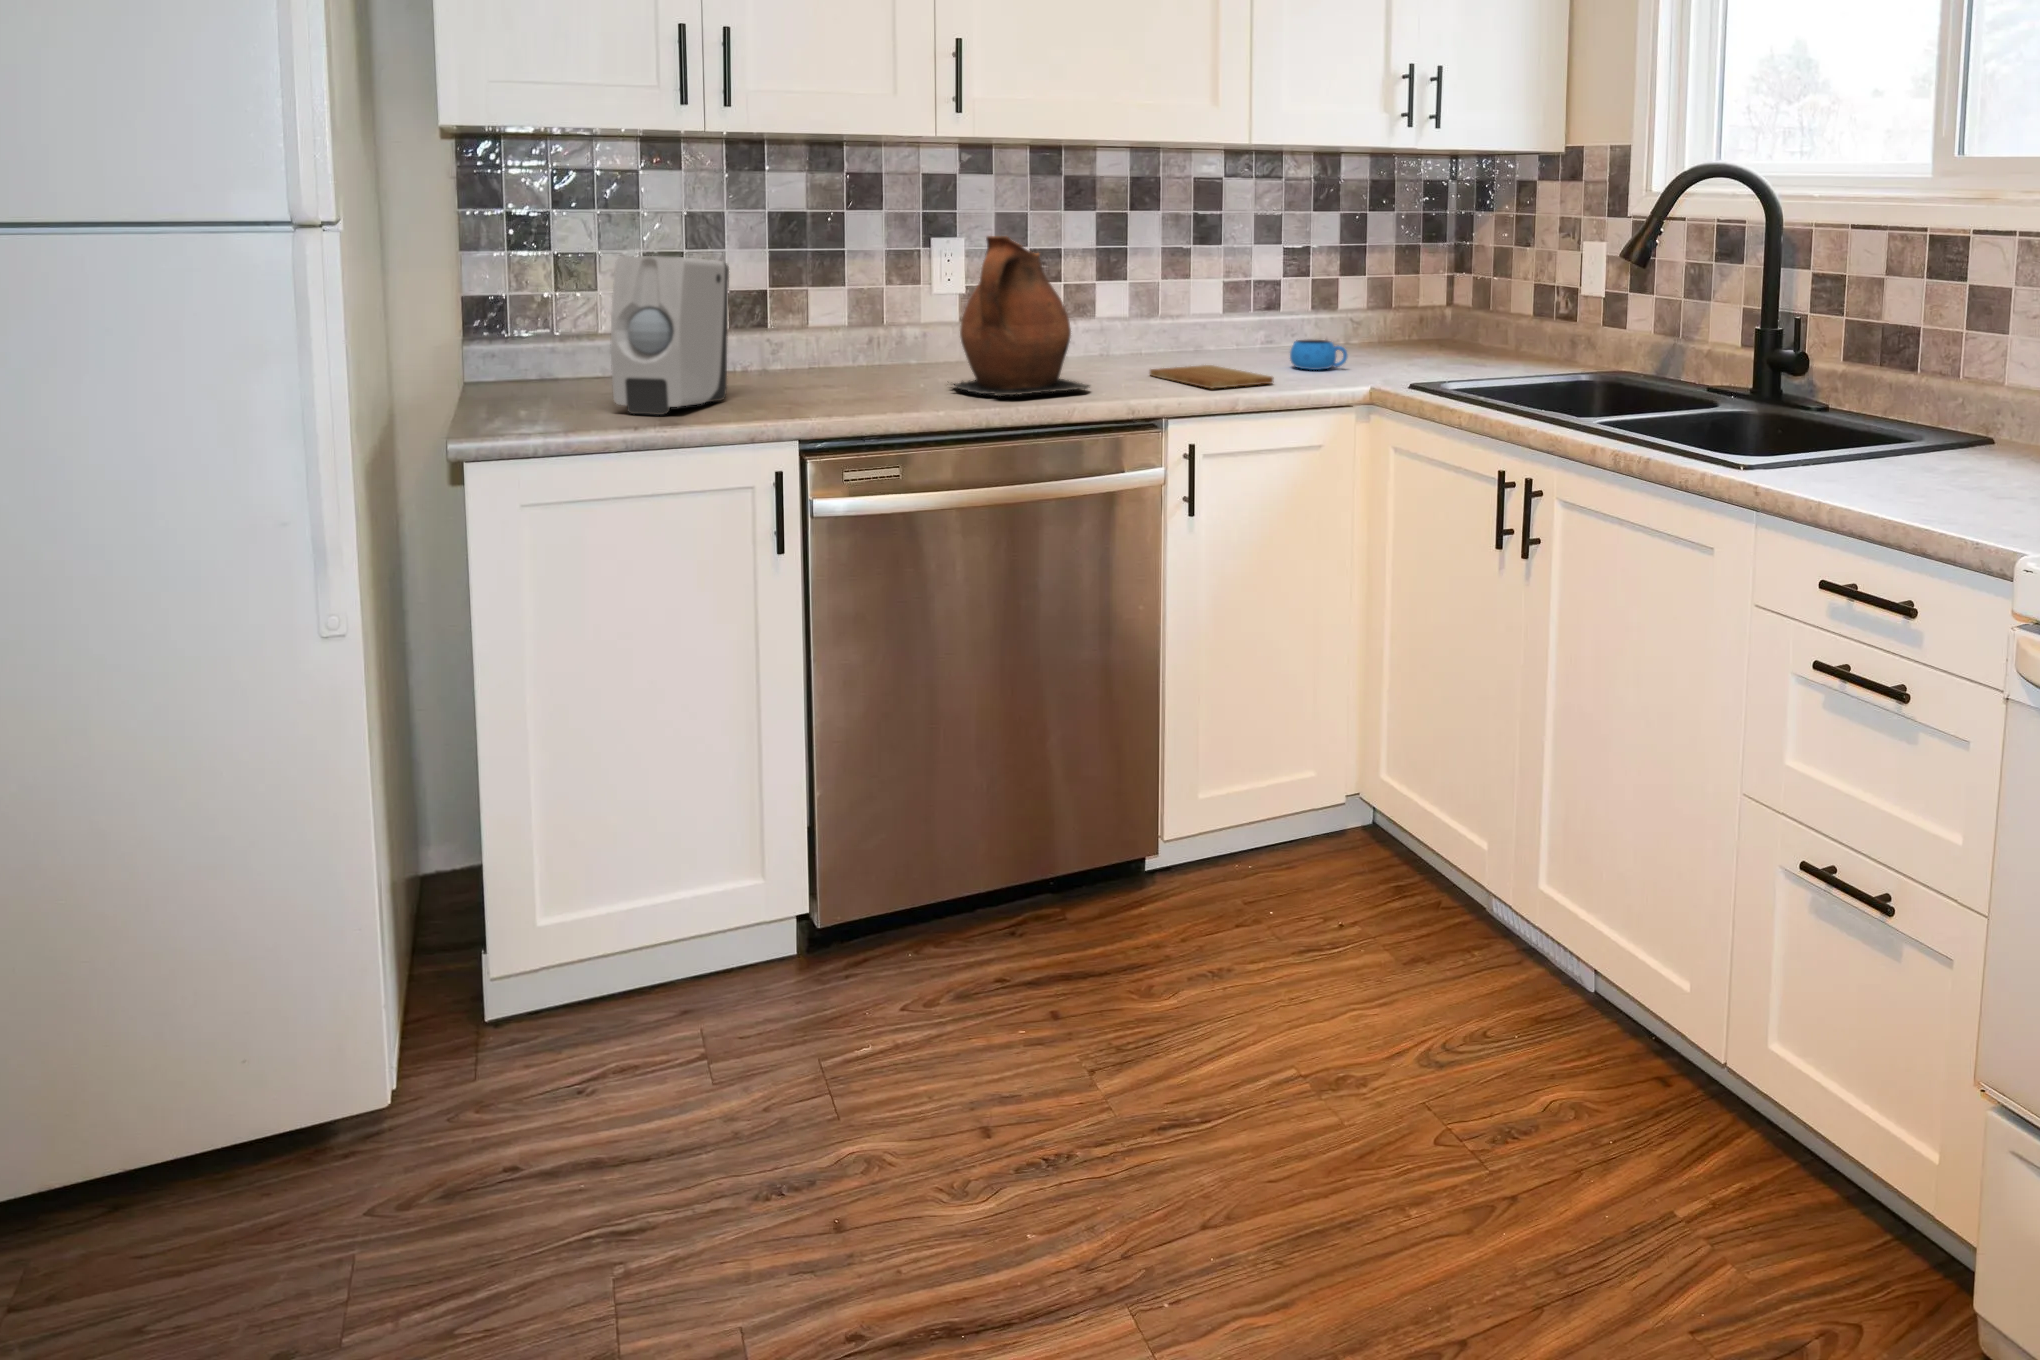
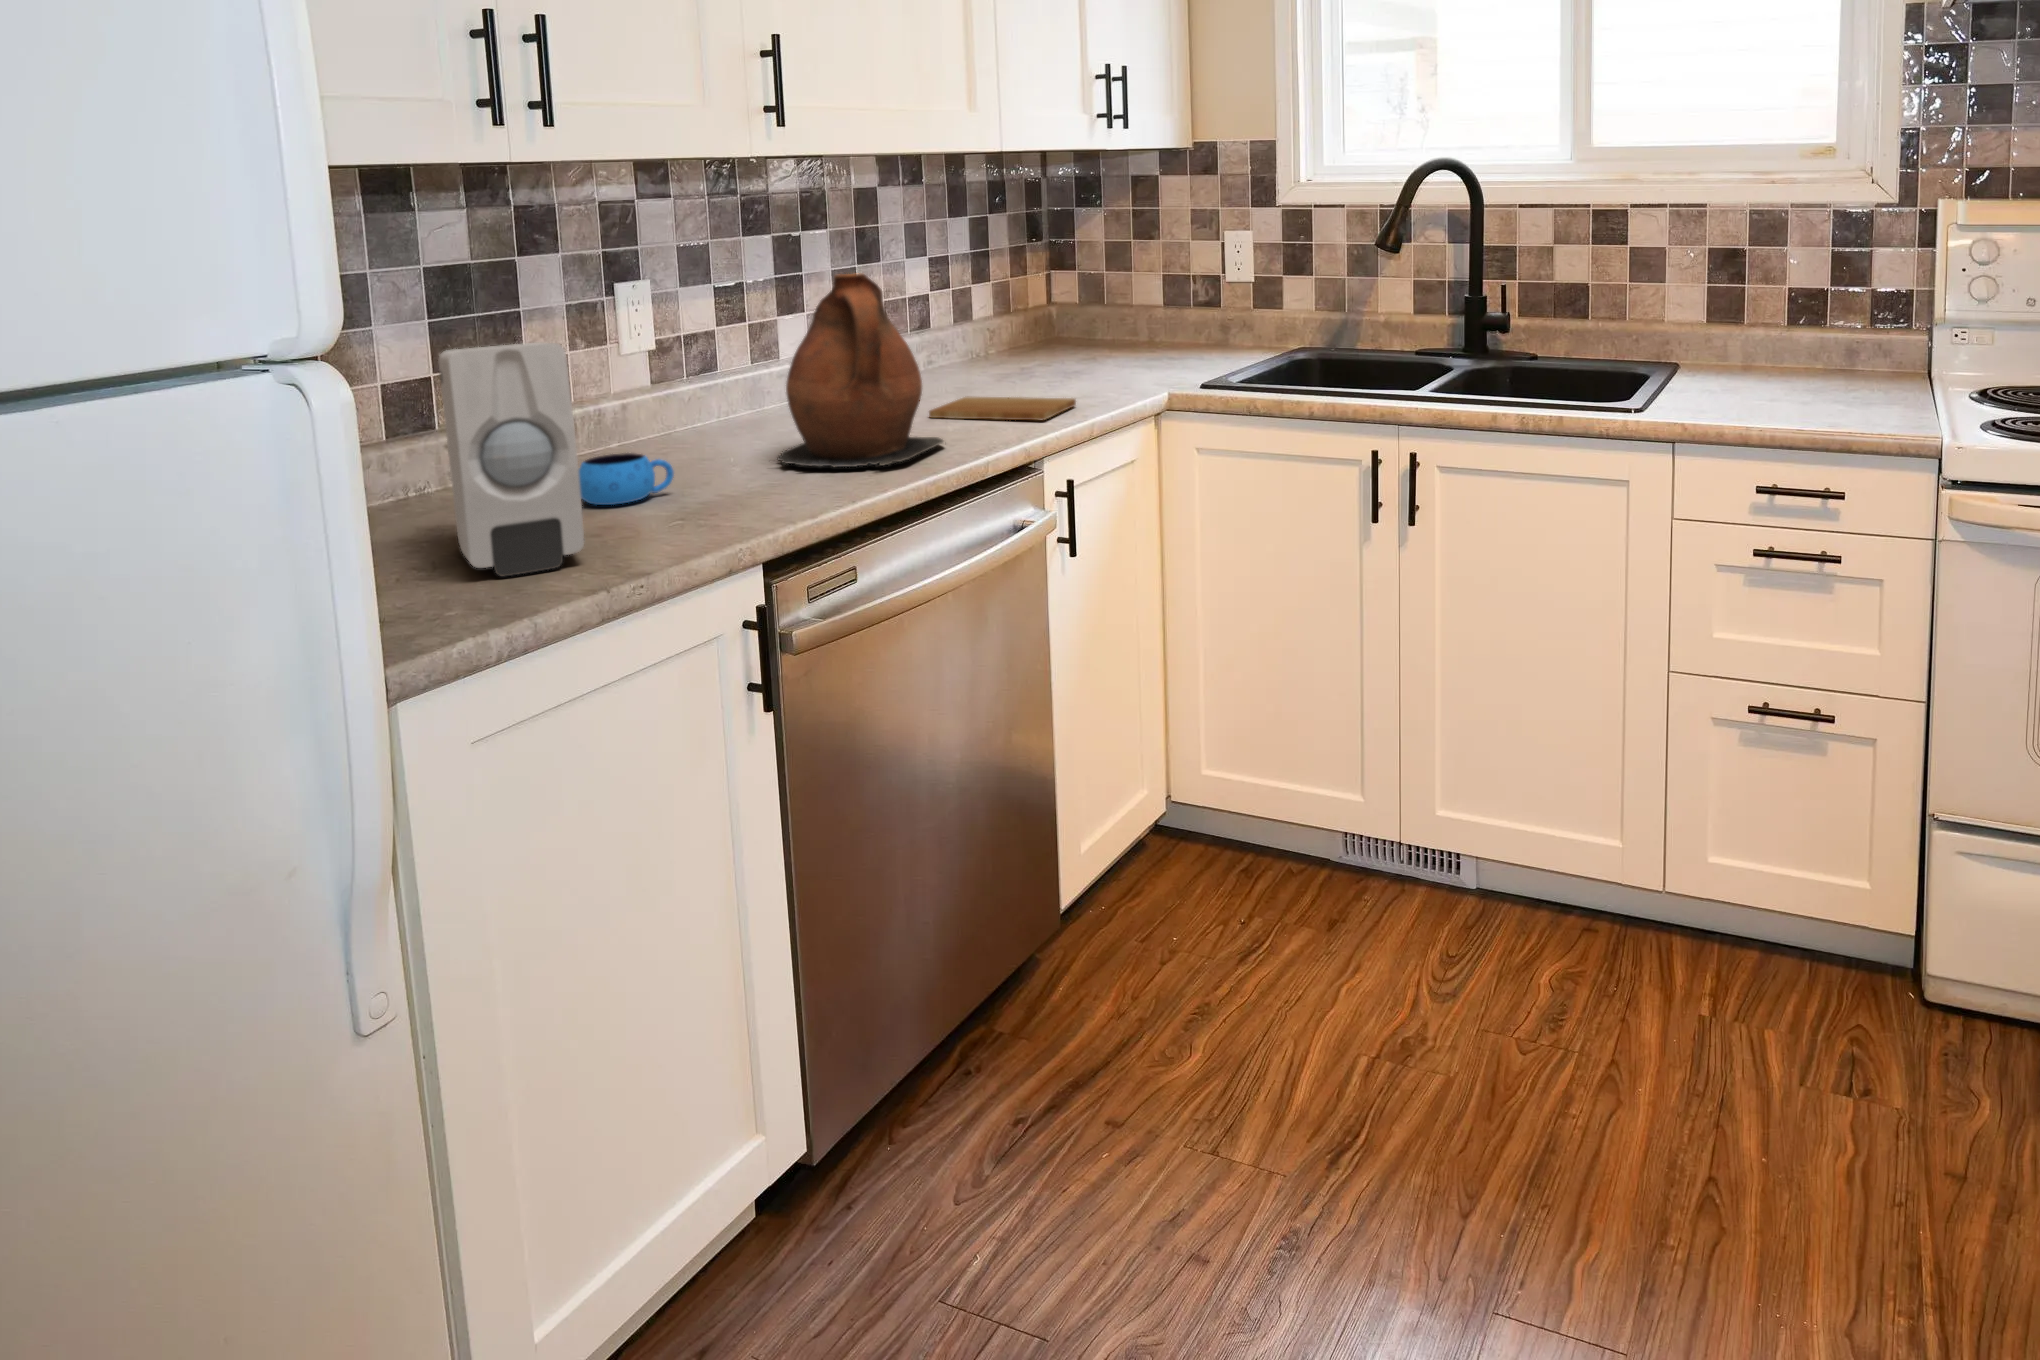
mug: present [1290,340,1347,370] -> present [579,453,674,505]

